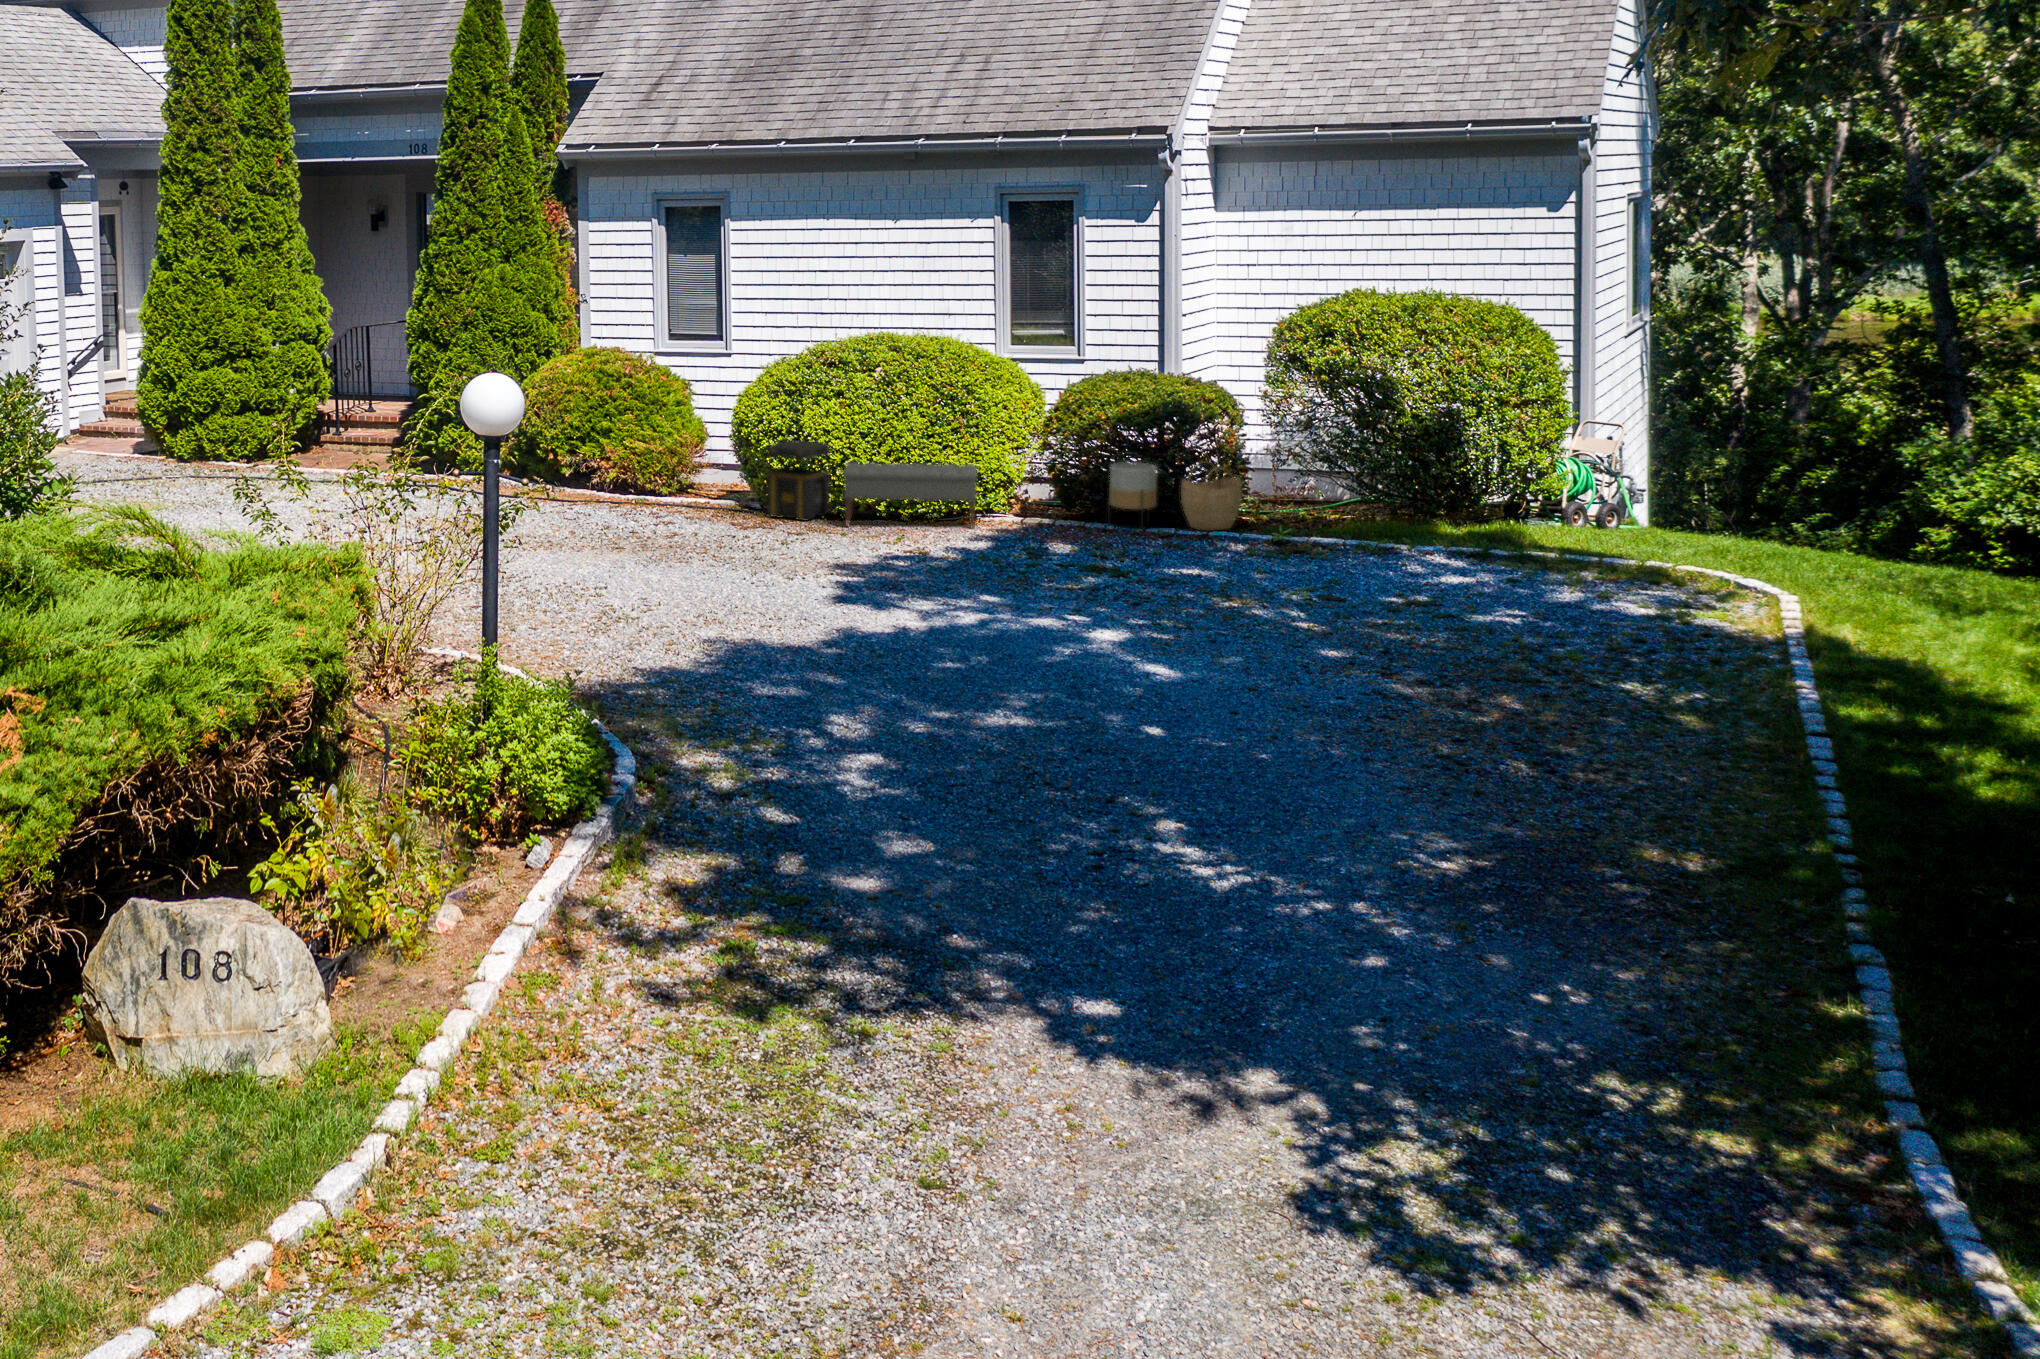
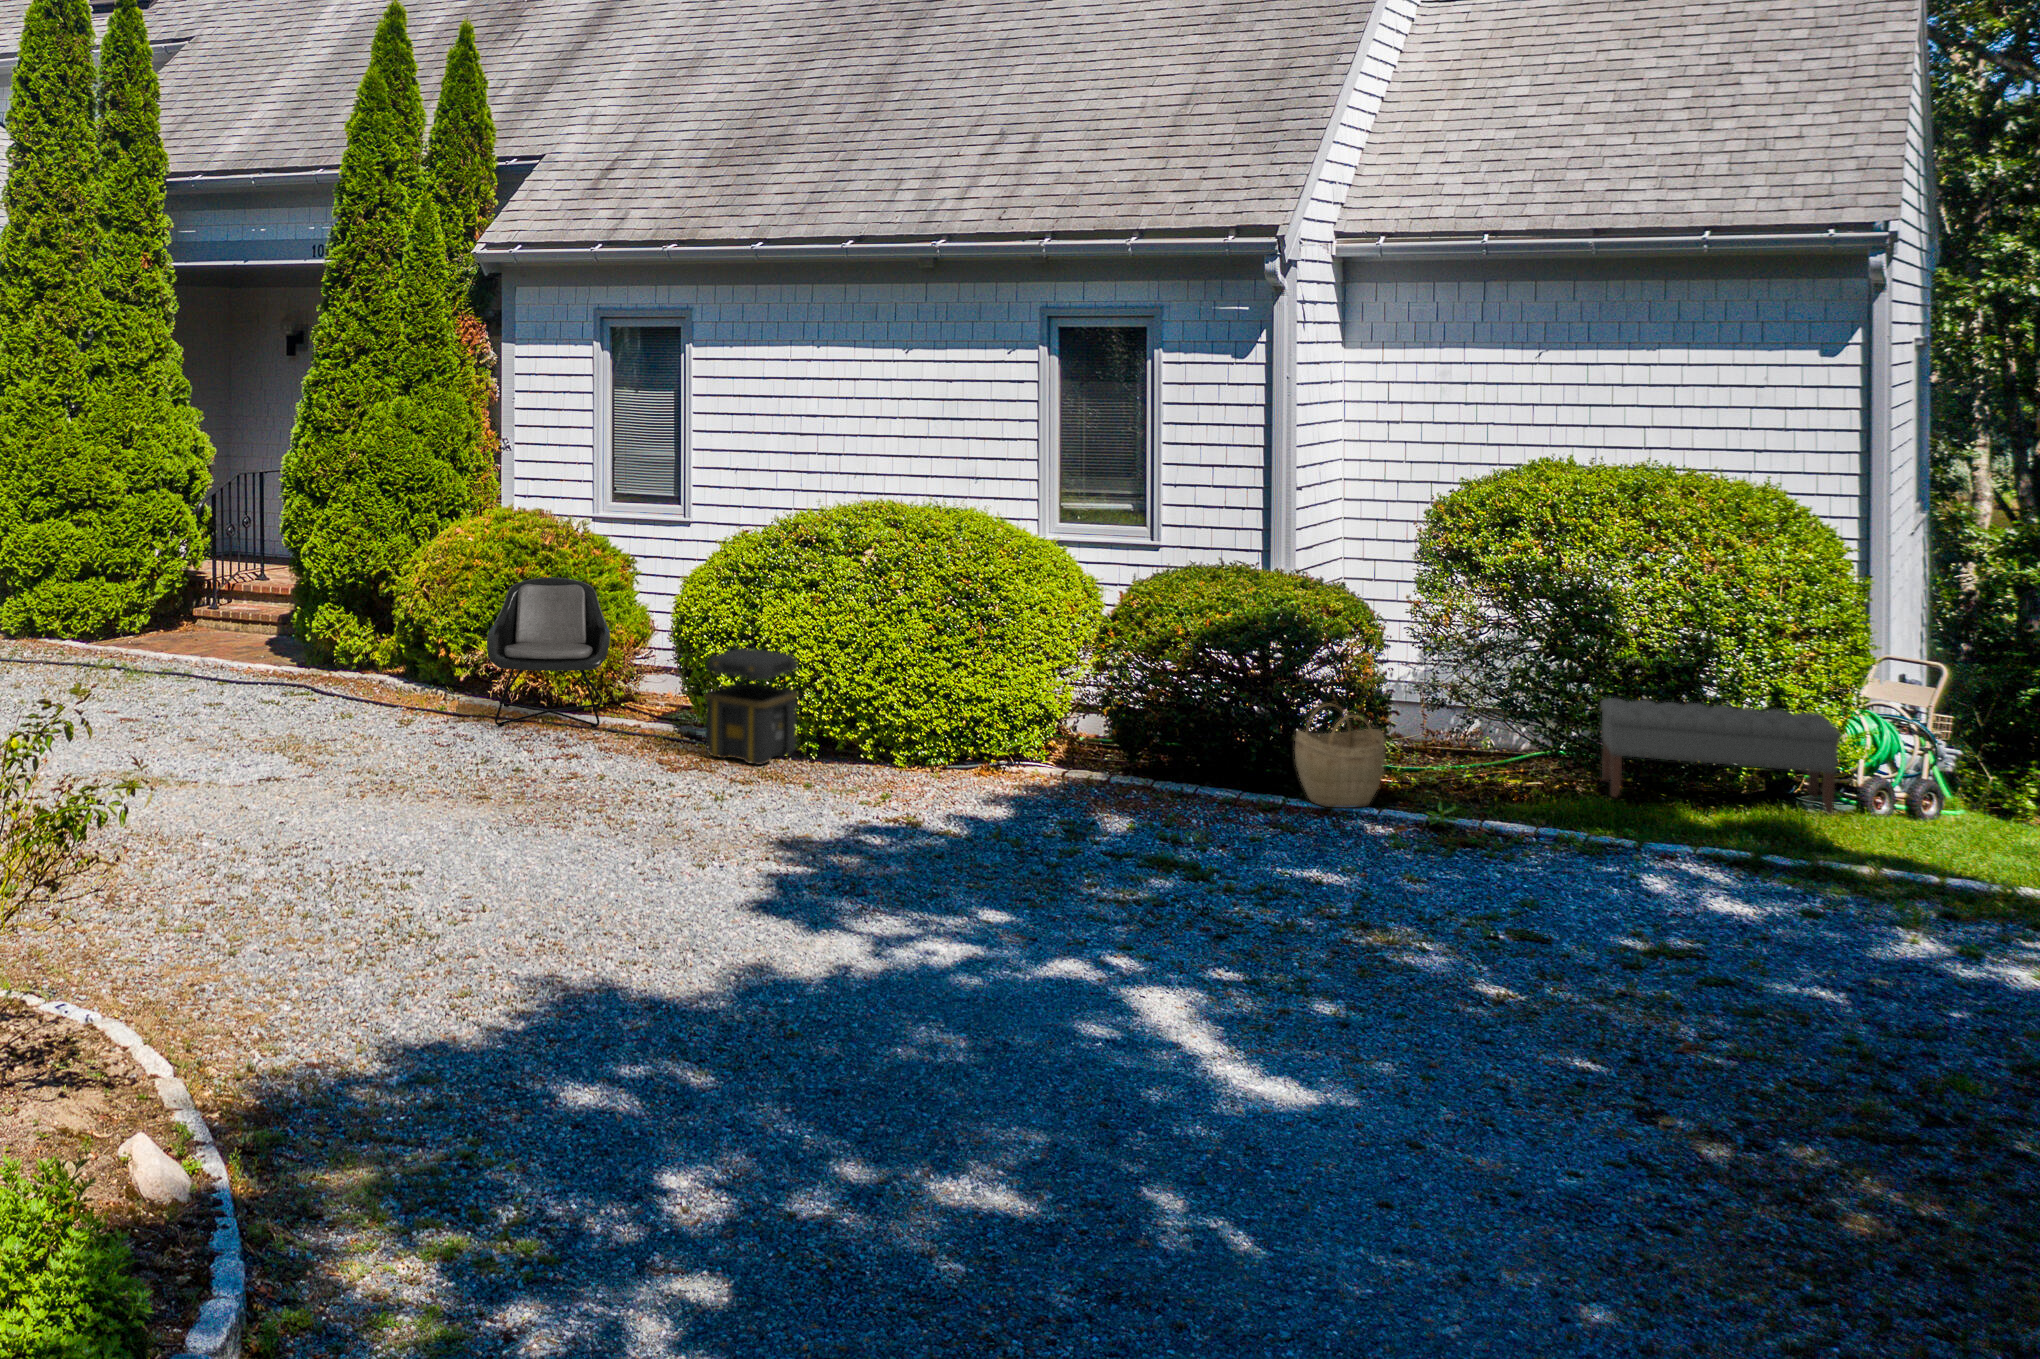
lounge chair: none [596,397,687,505] -> present [487,578,610,728]
bench: present [843,462,978,528] -> present [1600,698,1841,815]
planter: present [1108,462,1157,523] -> none [1188,700,1259,804]

